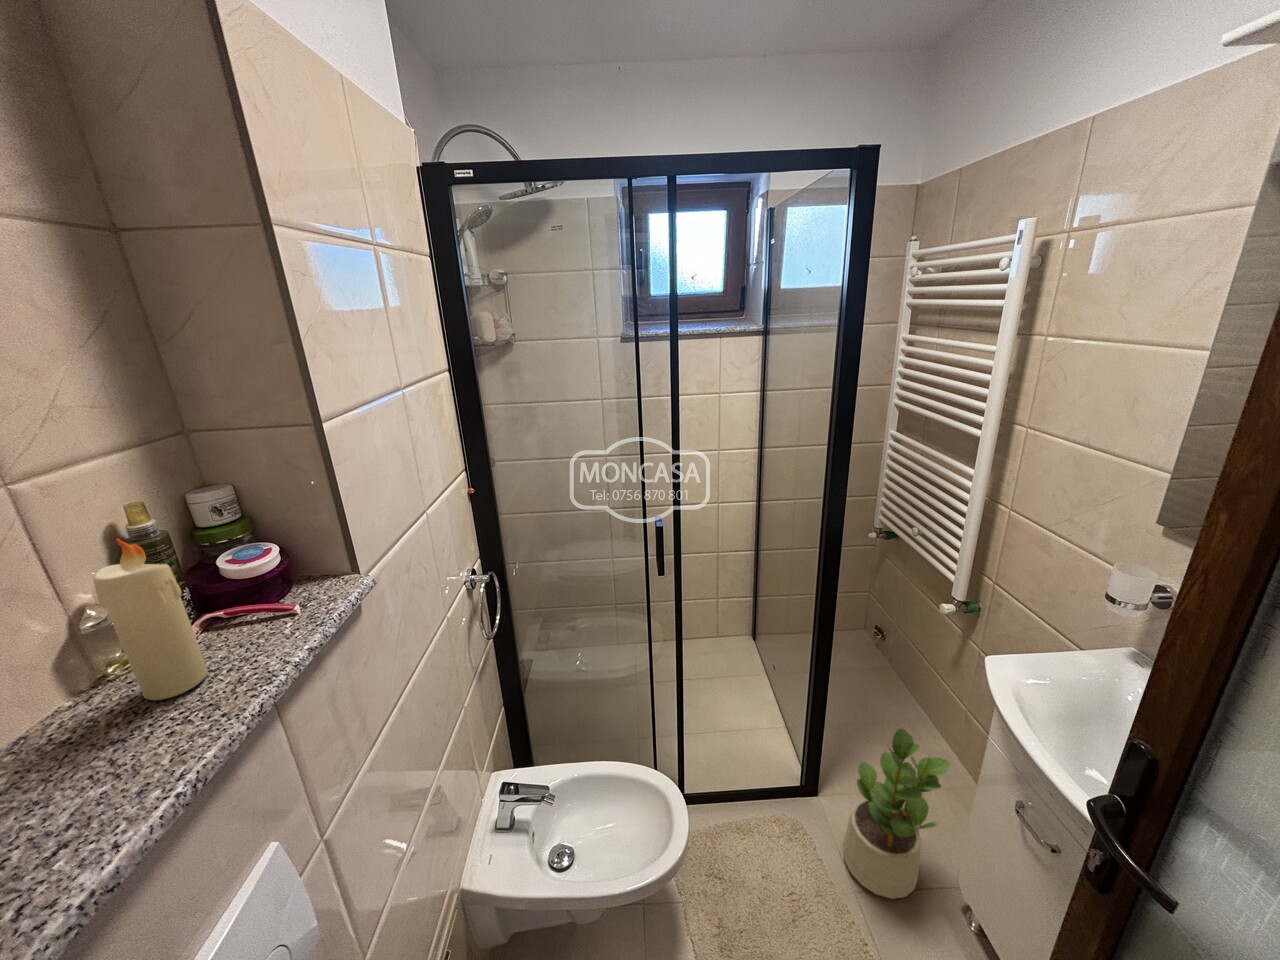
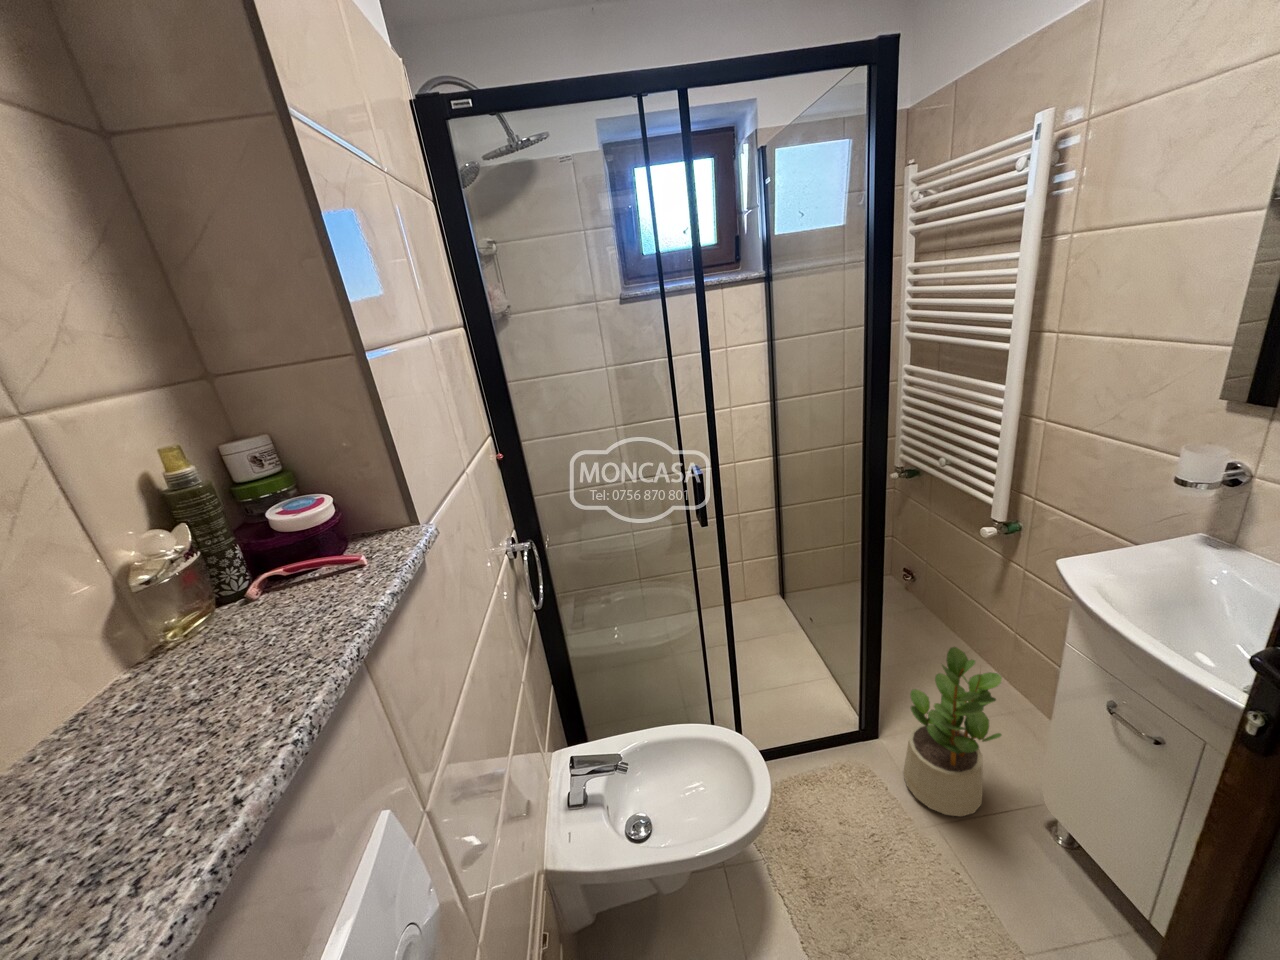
candle: present [93,538,208,700] -> none [142,464,285,659]

